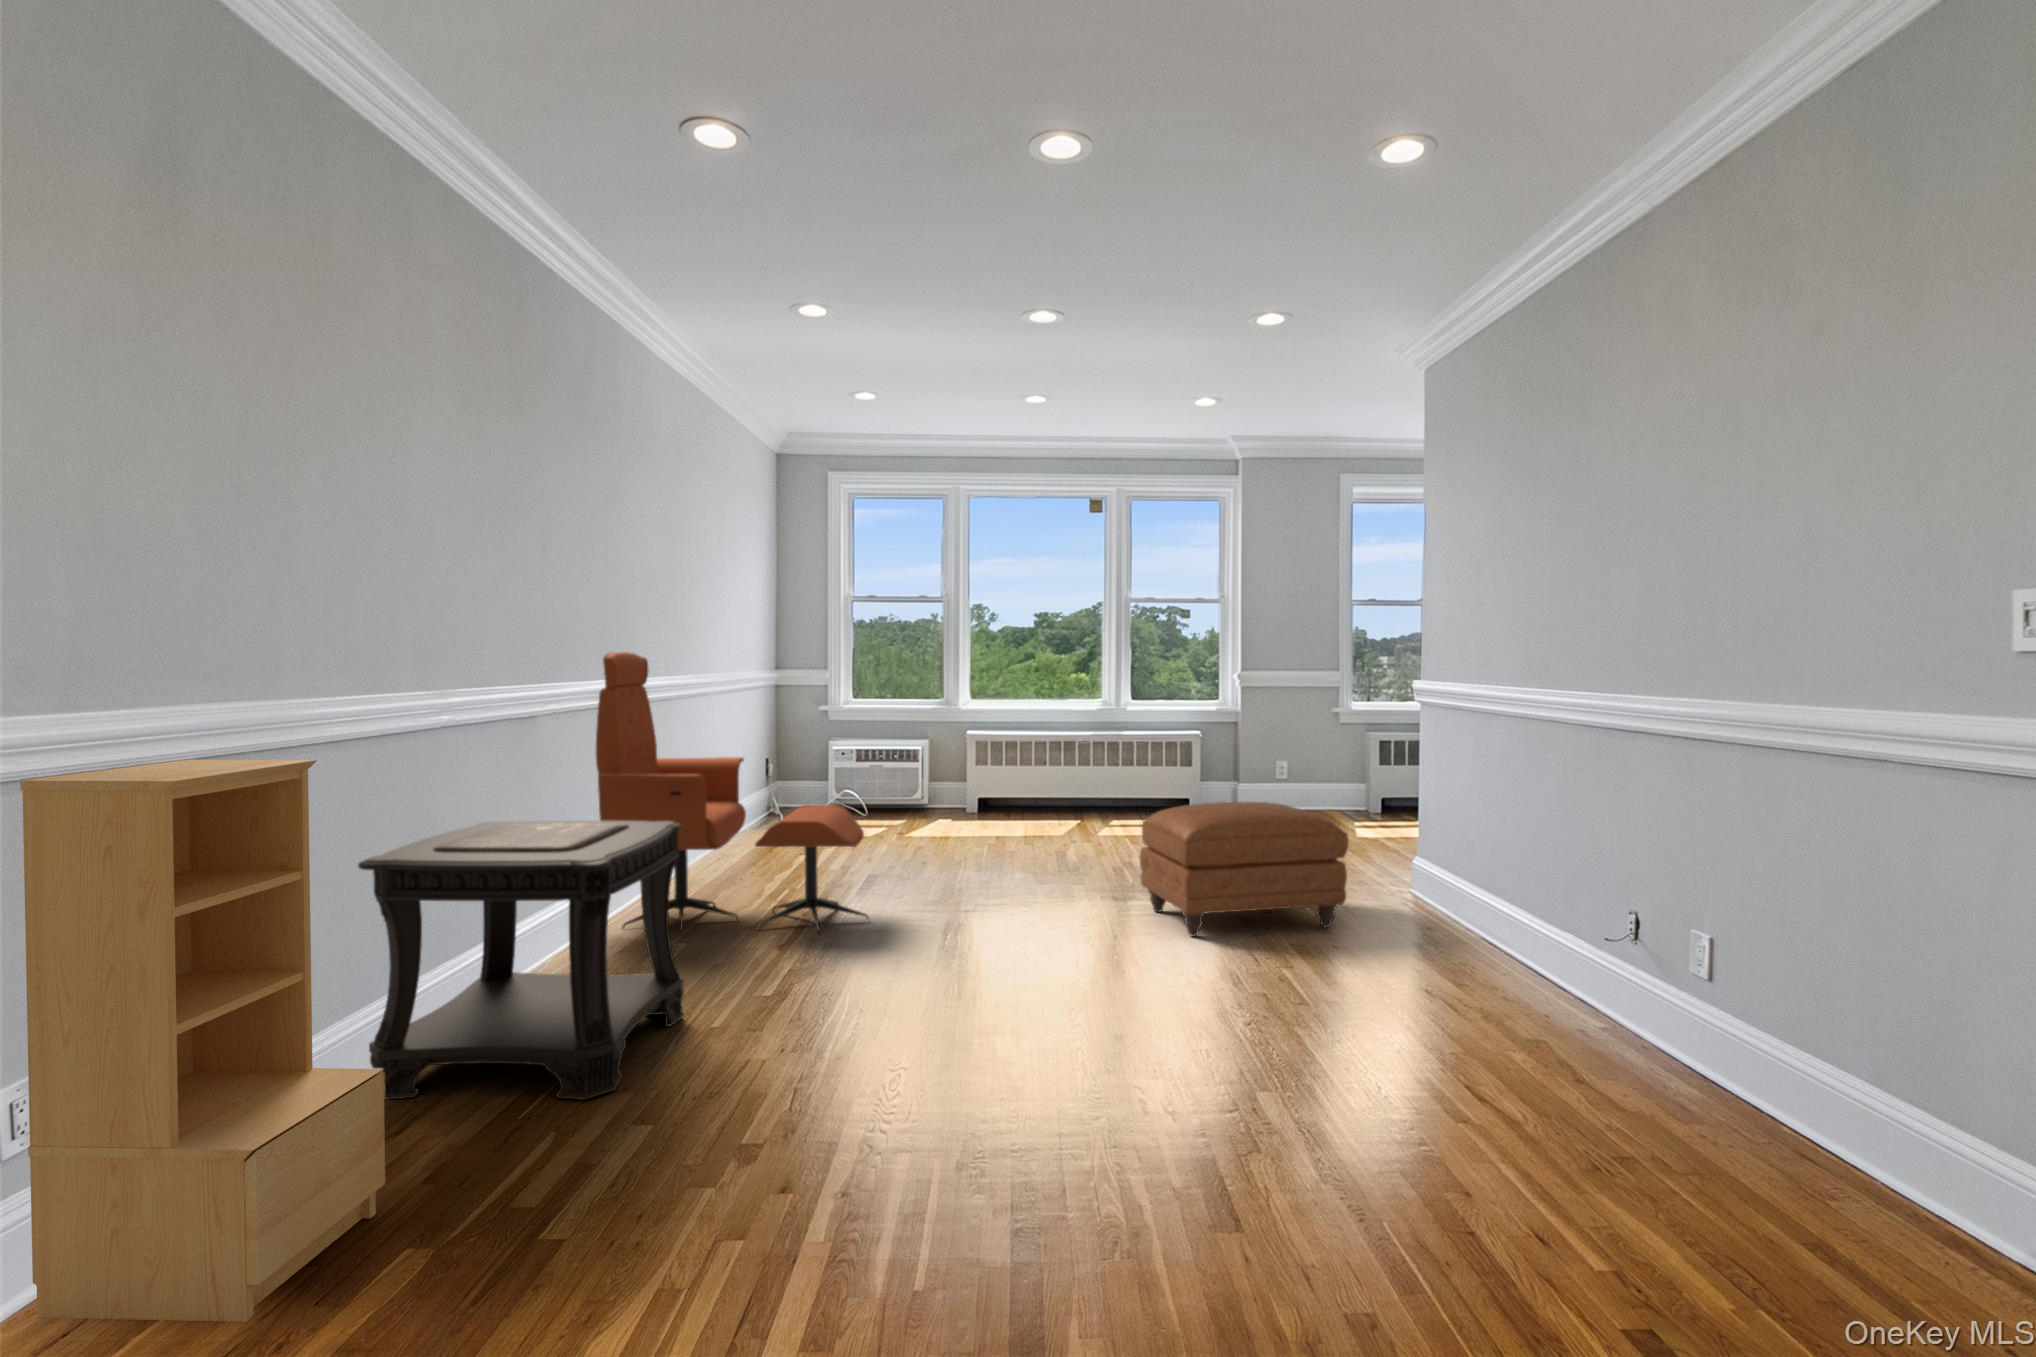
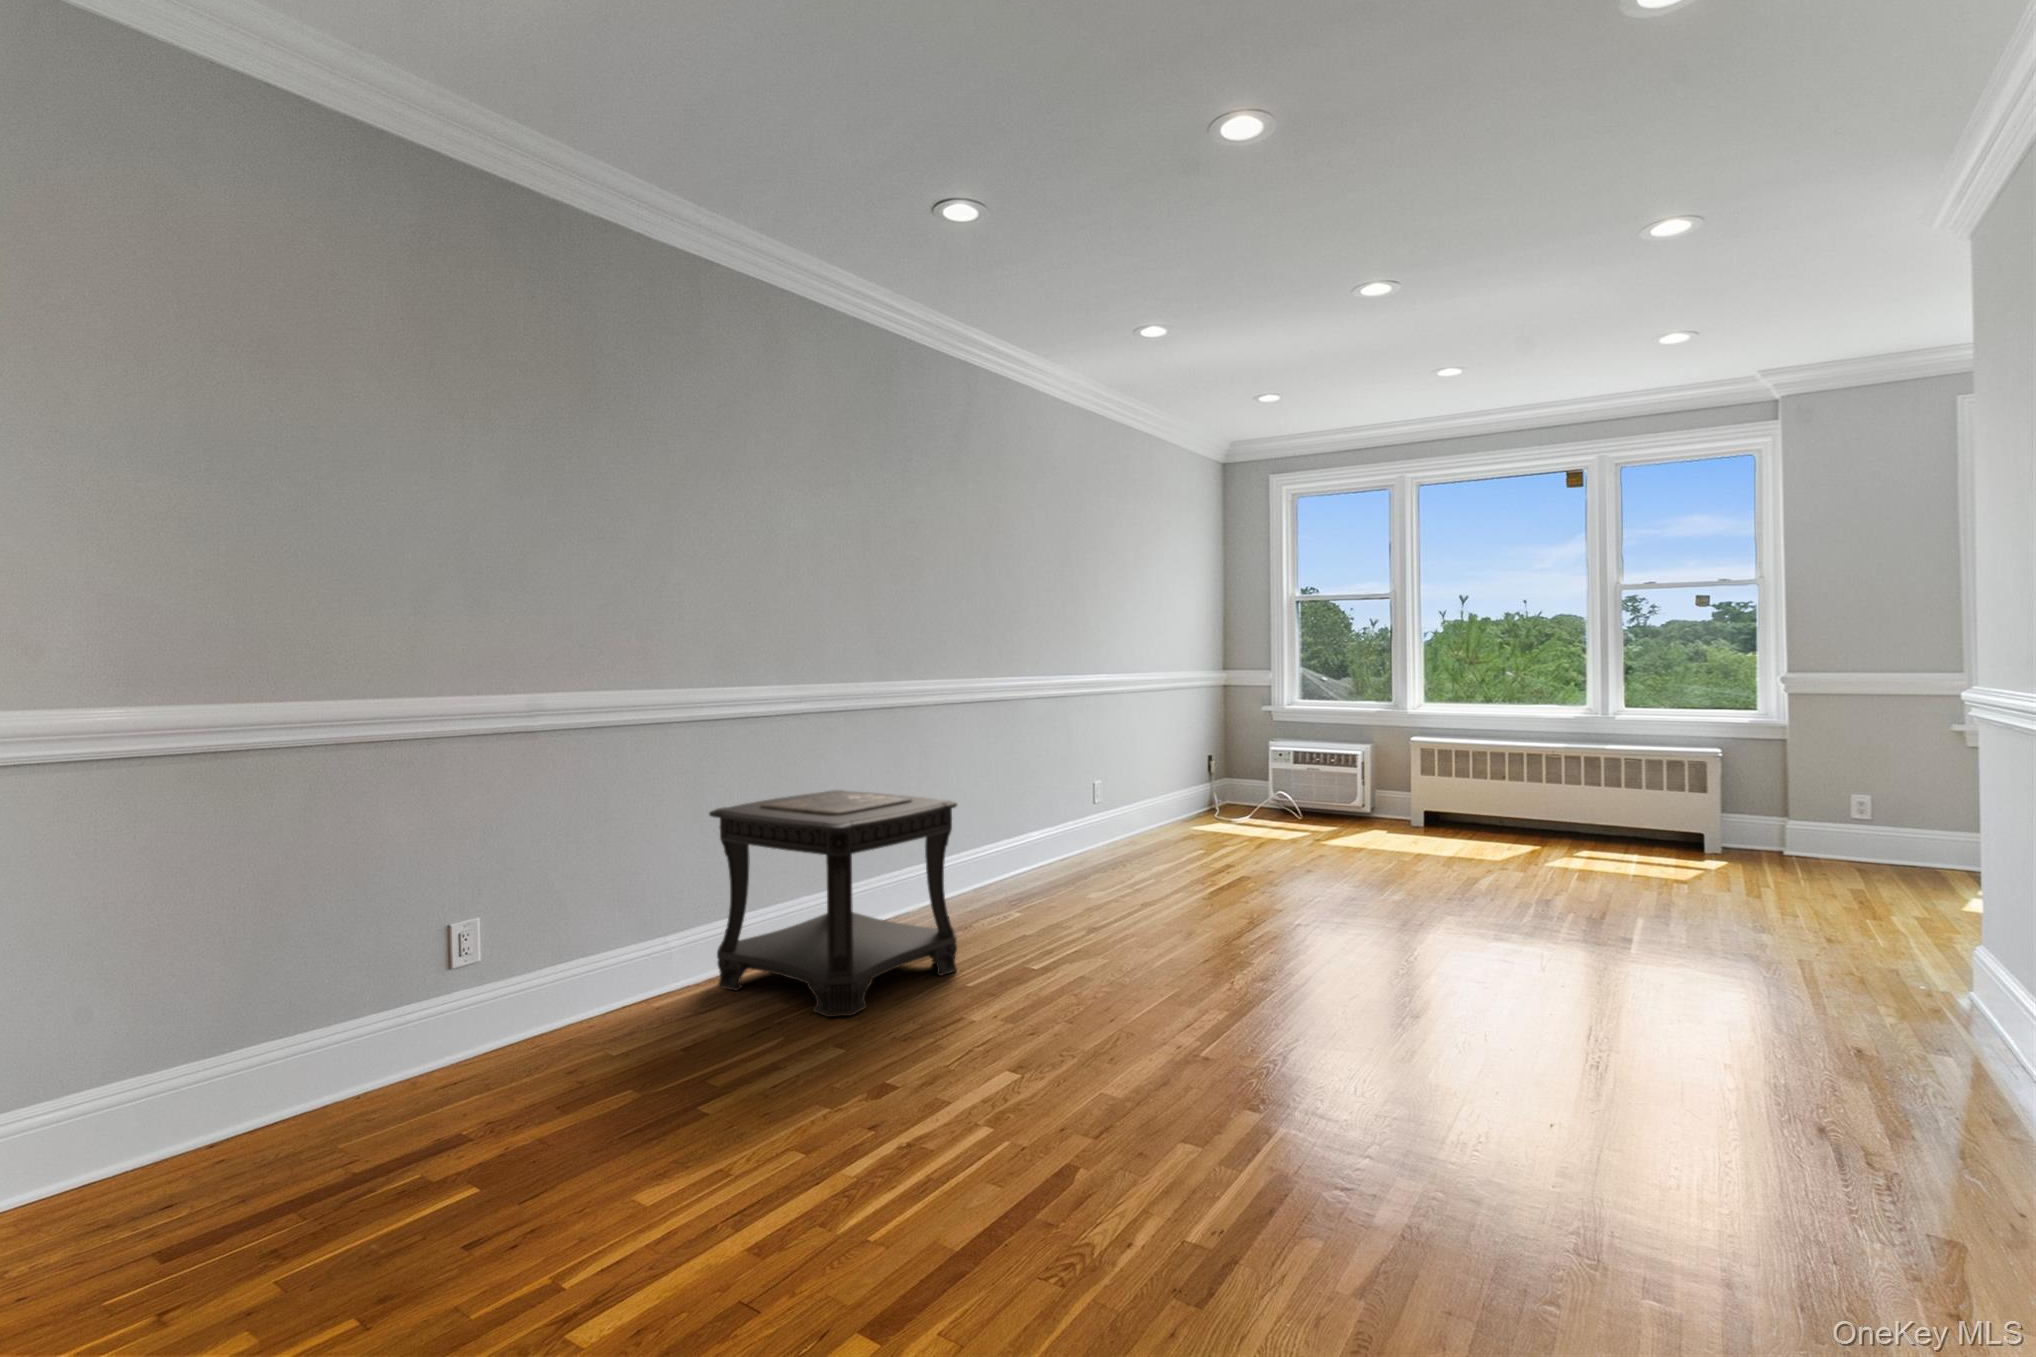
lounge chair: present [596,652,869,934] -> none [960,656,1197,922]
bookshelf: present [20,760,385,1322] -> none [450,729,648,1104]
ottoman: present [1140,802,1349,937] -> none [1502,832,1777,1007]

